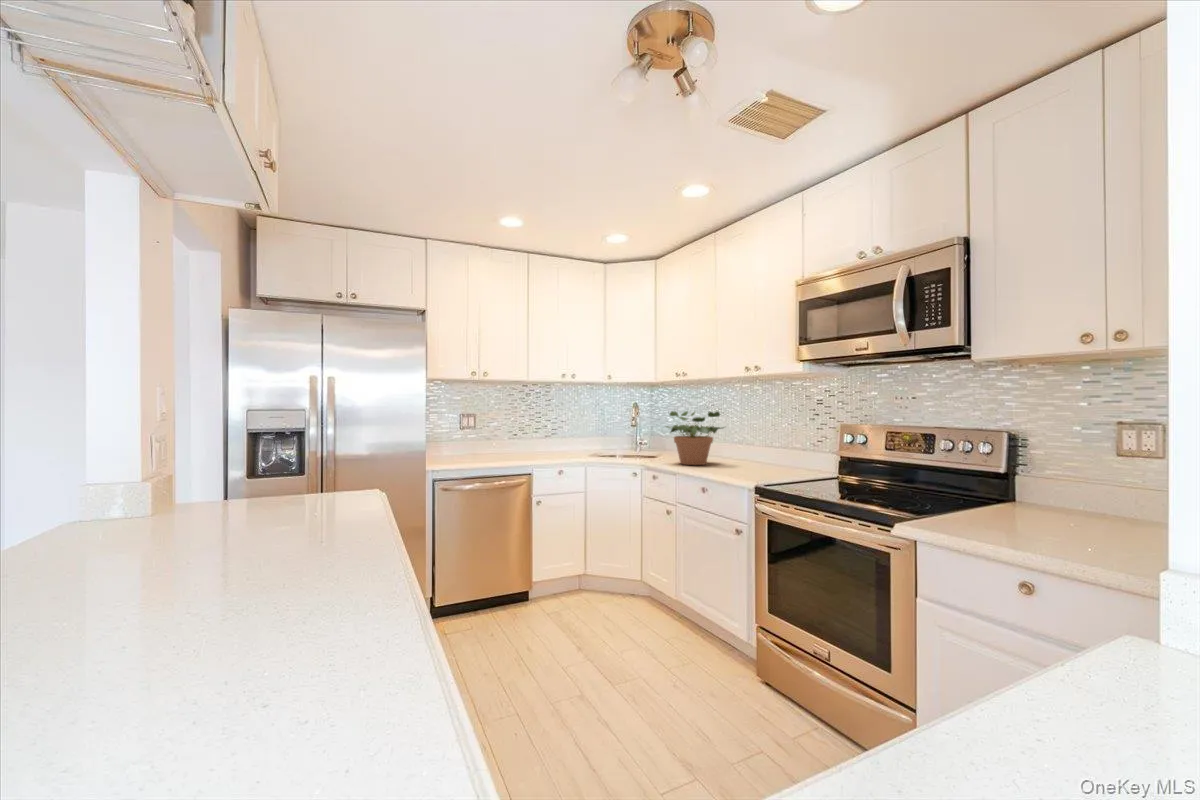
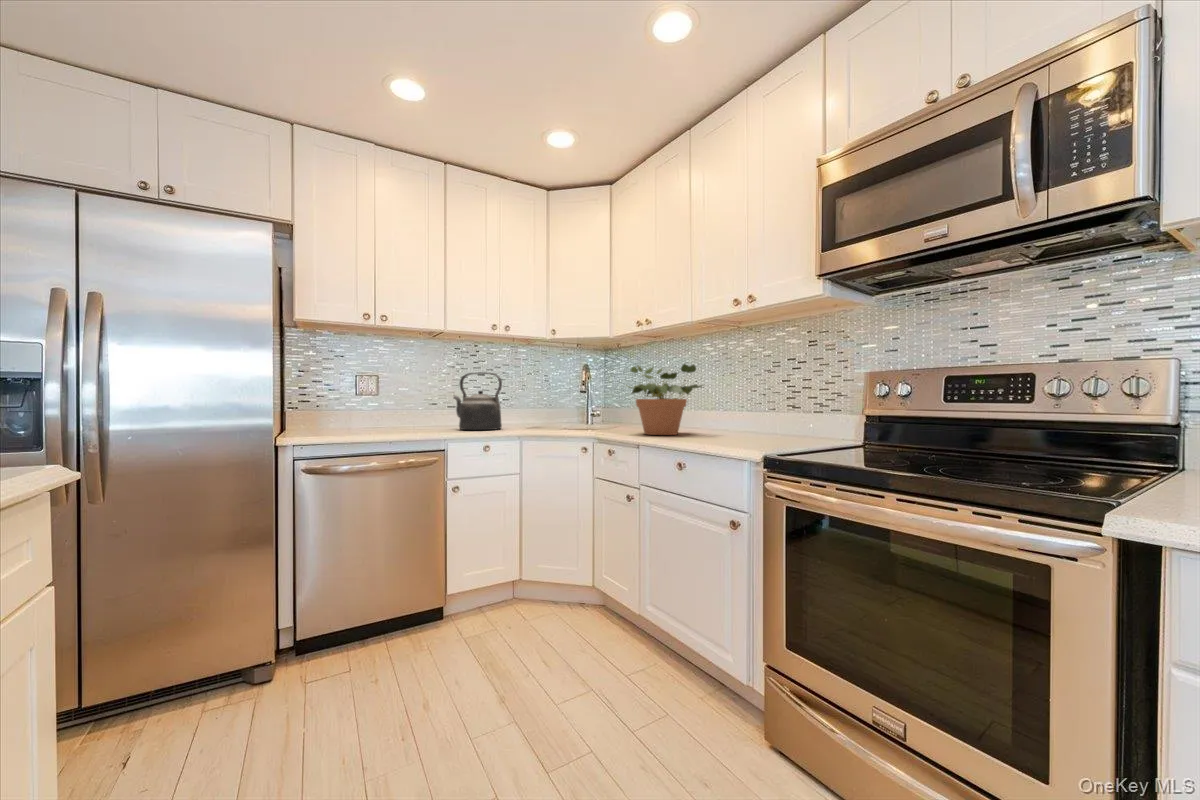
kettle: none [532,412,570,457] -> present [453,372,502,430]

